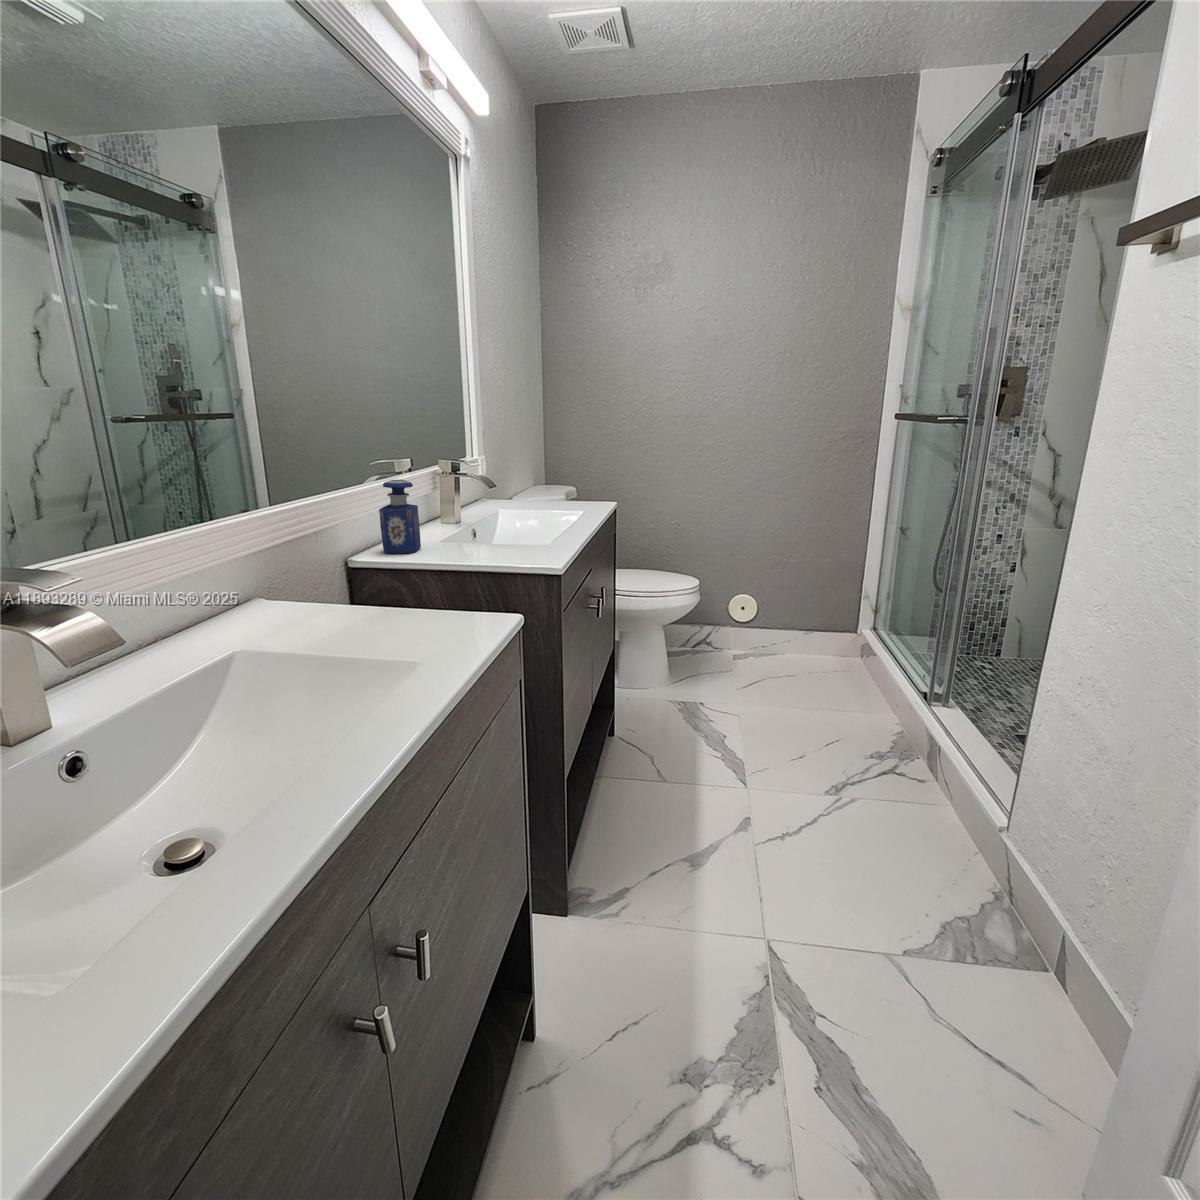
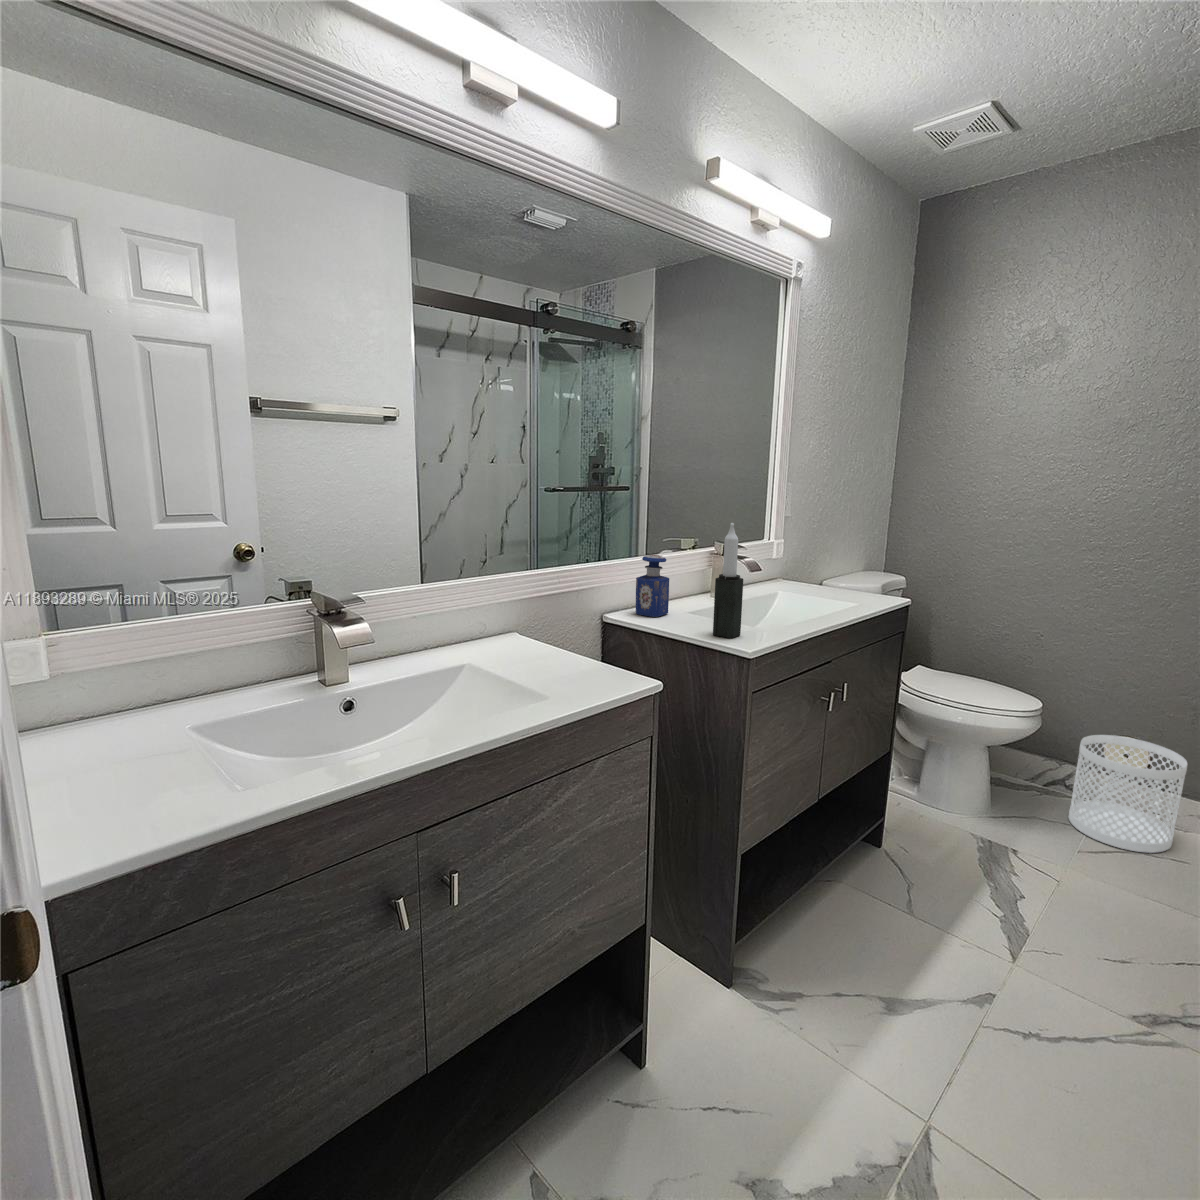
candle: none [497,431,527,560] -> present [713,523,743,638]
waste basket: none [718,594,790,680] -> present [1069,735,1187,853]

